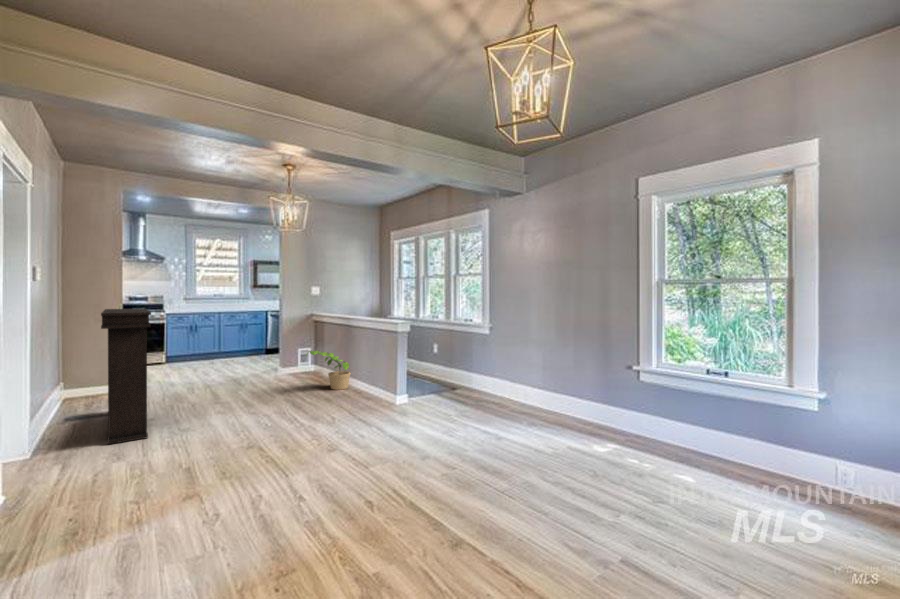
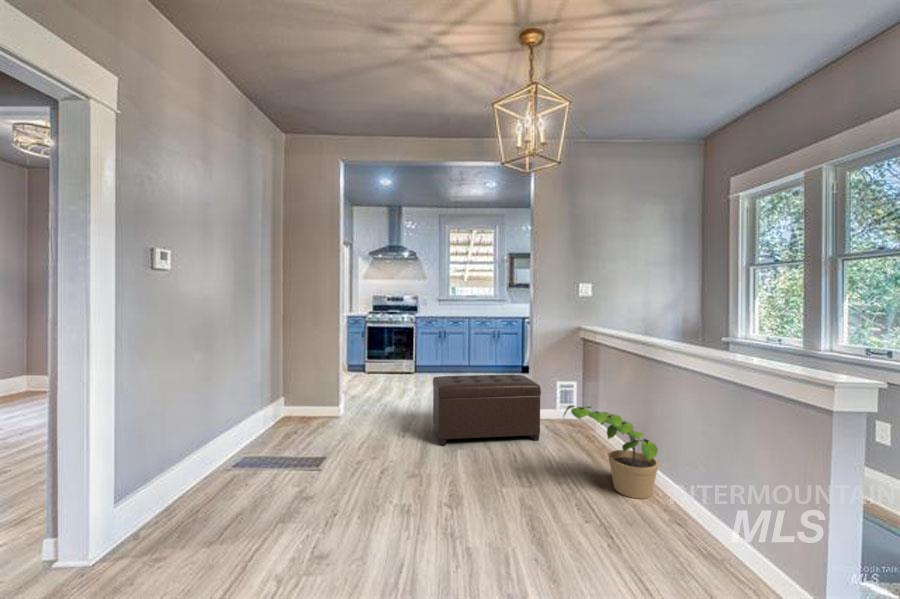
console table: present [101,308,151,444] -> none [135,313,316,592]
ottoman: none [214,346,291,390] -> present [433,375,541,445]

